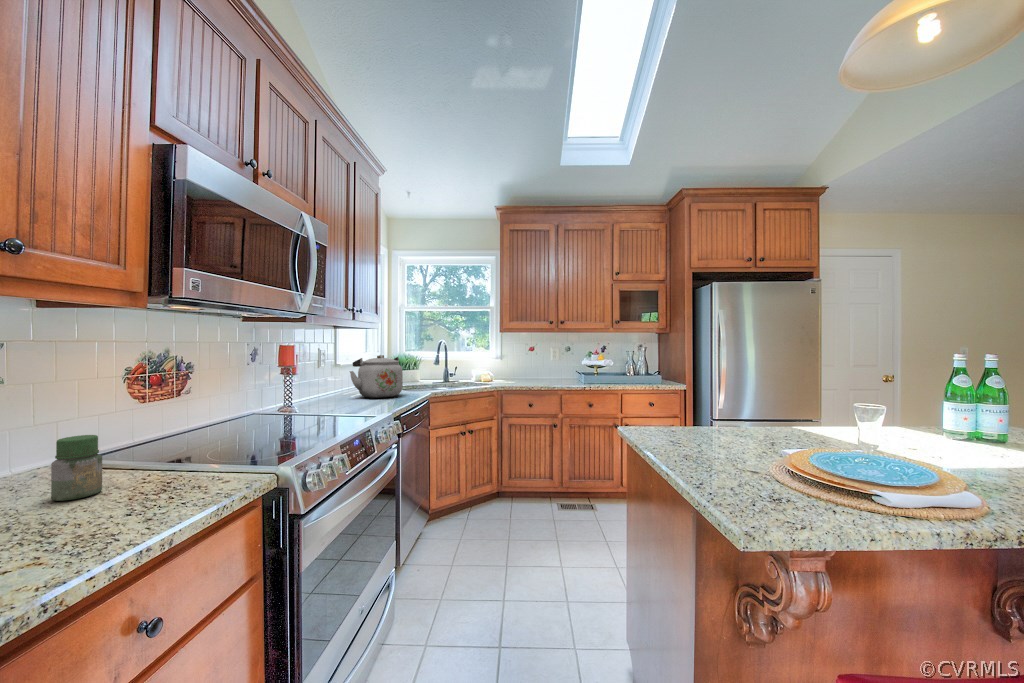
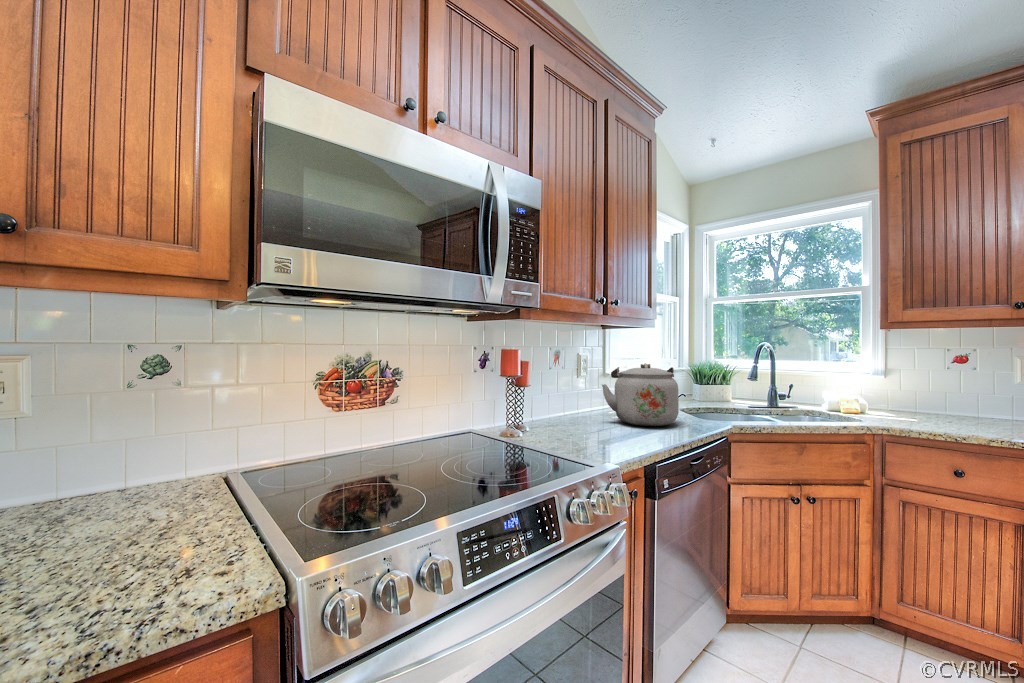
jar: present [51,435,102,501] -> none [87,462,150,550]

